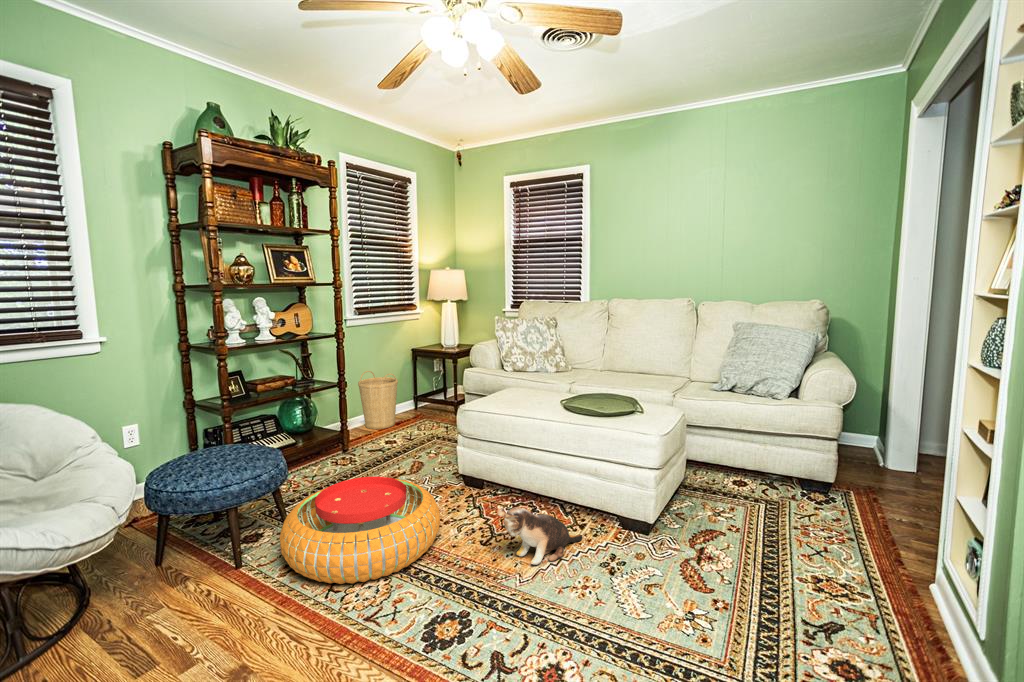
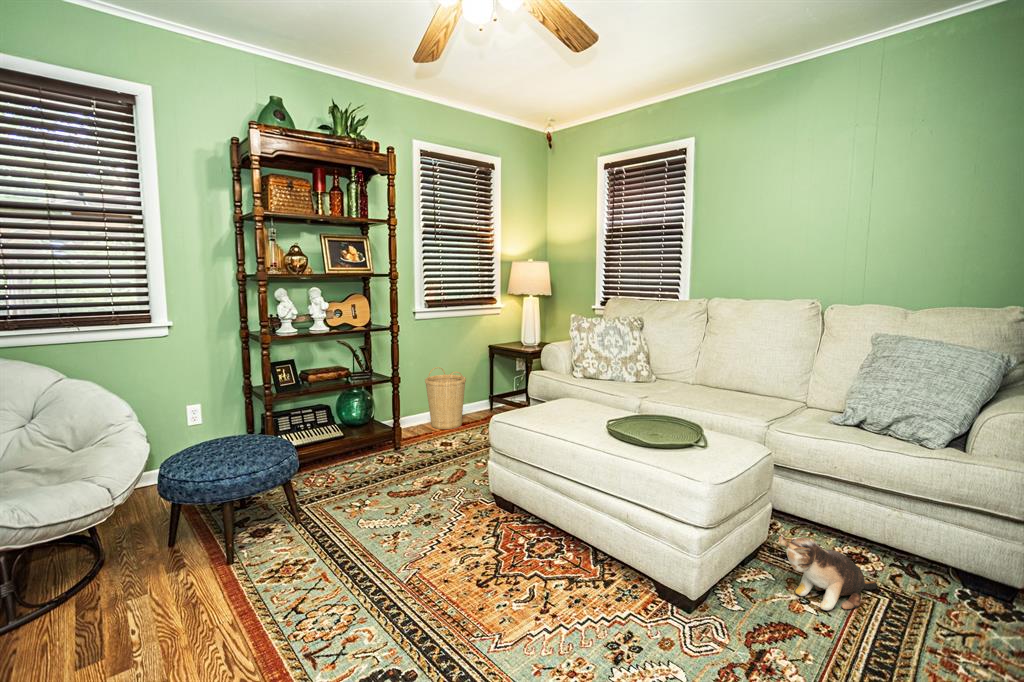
pouf: present [279,476,440,584] -> none [260,486,439,608]
plush toy: present [497,507,582,565] -> present [779,536,877,610]

